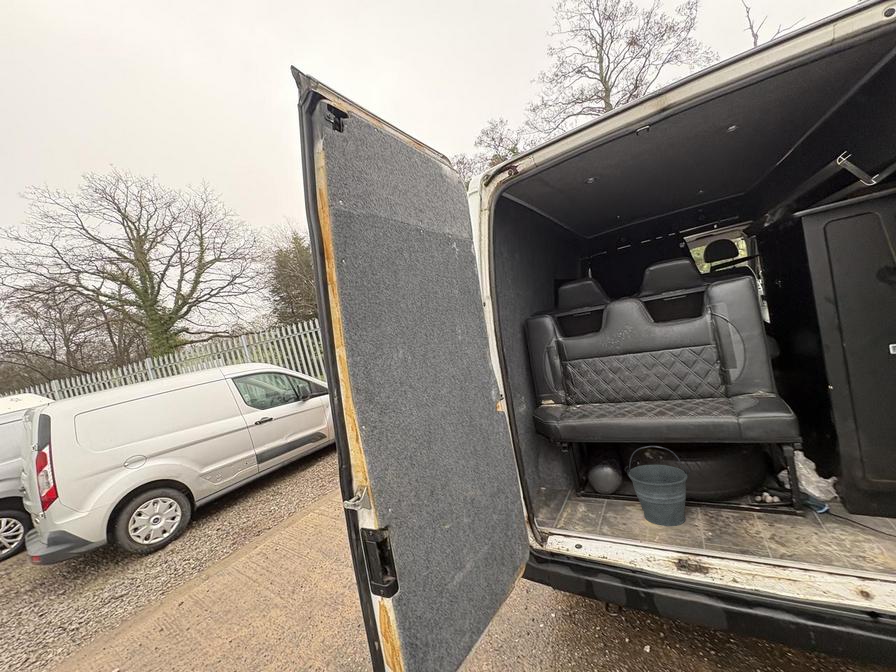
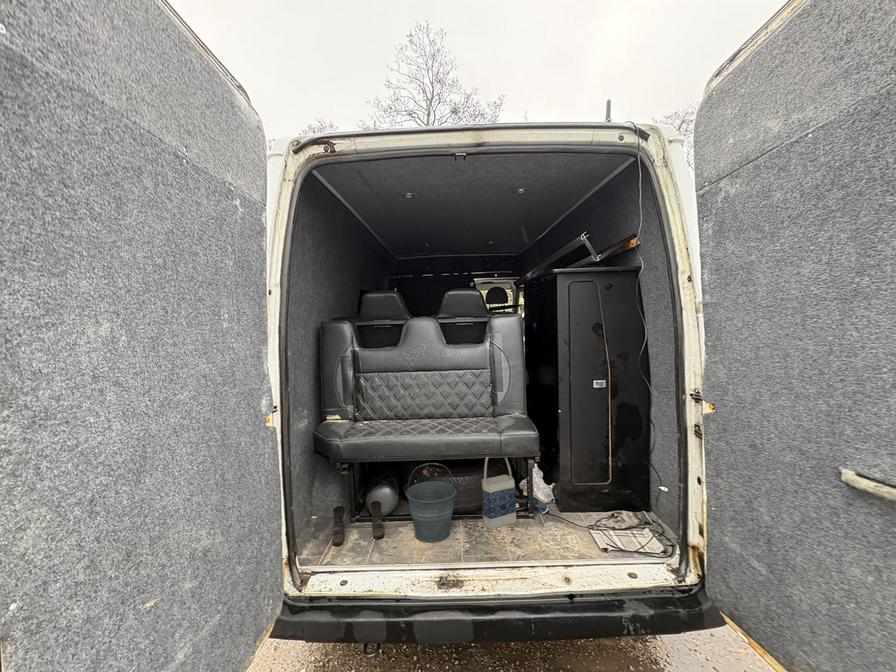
bag: none [719,430,777,522] -> present [482,456,516,529]
boots: none [558,479,611,515] -> present [332,501,384,545]

